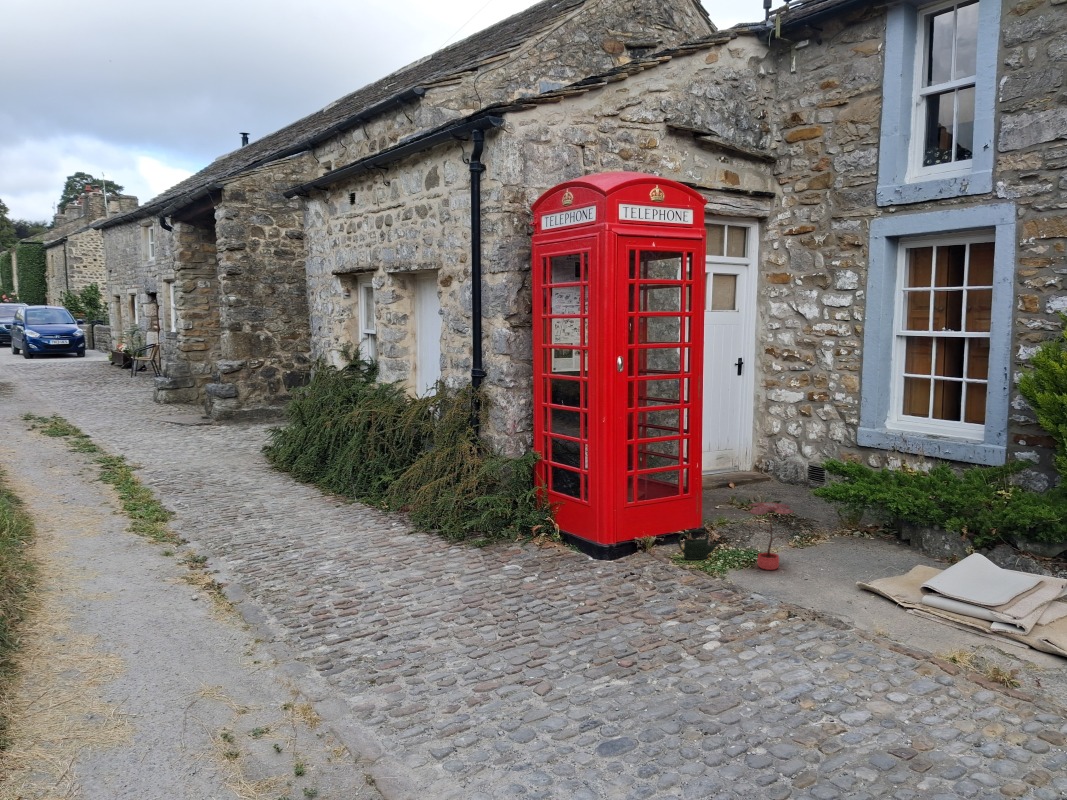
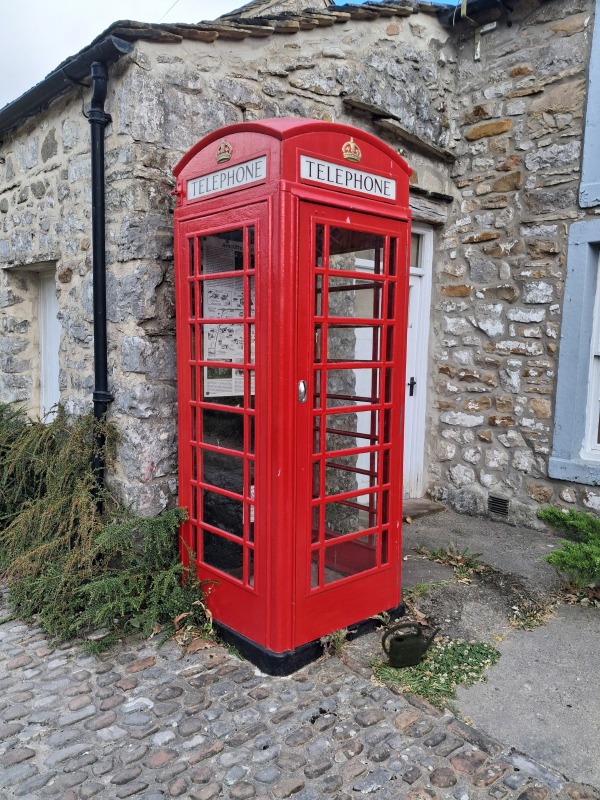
potted plant: present [748,502,794,570] -> none [479,586,552,686]

